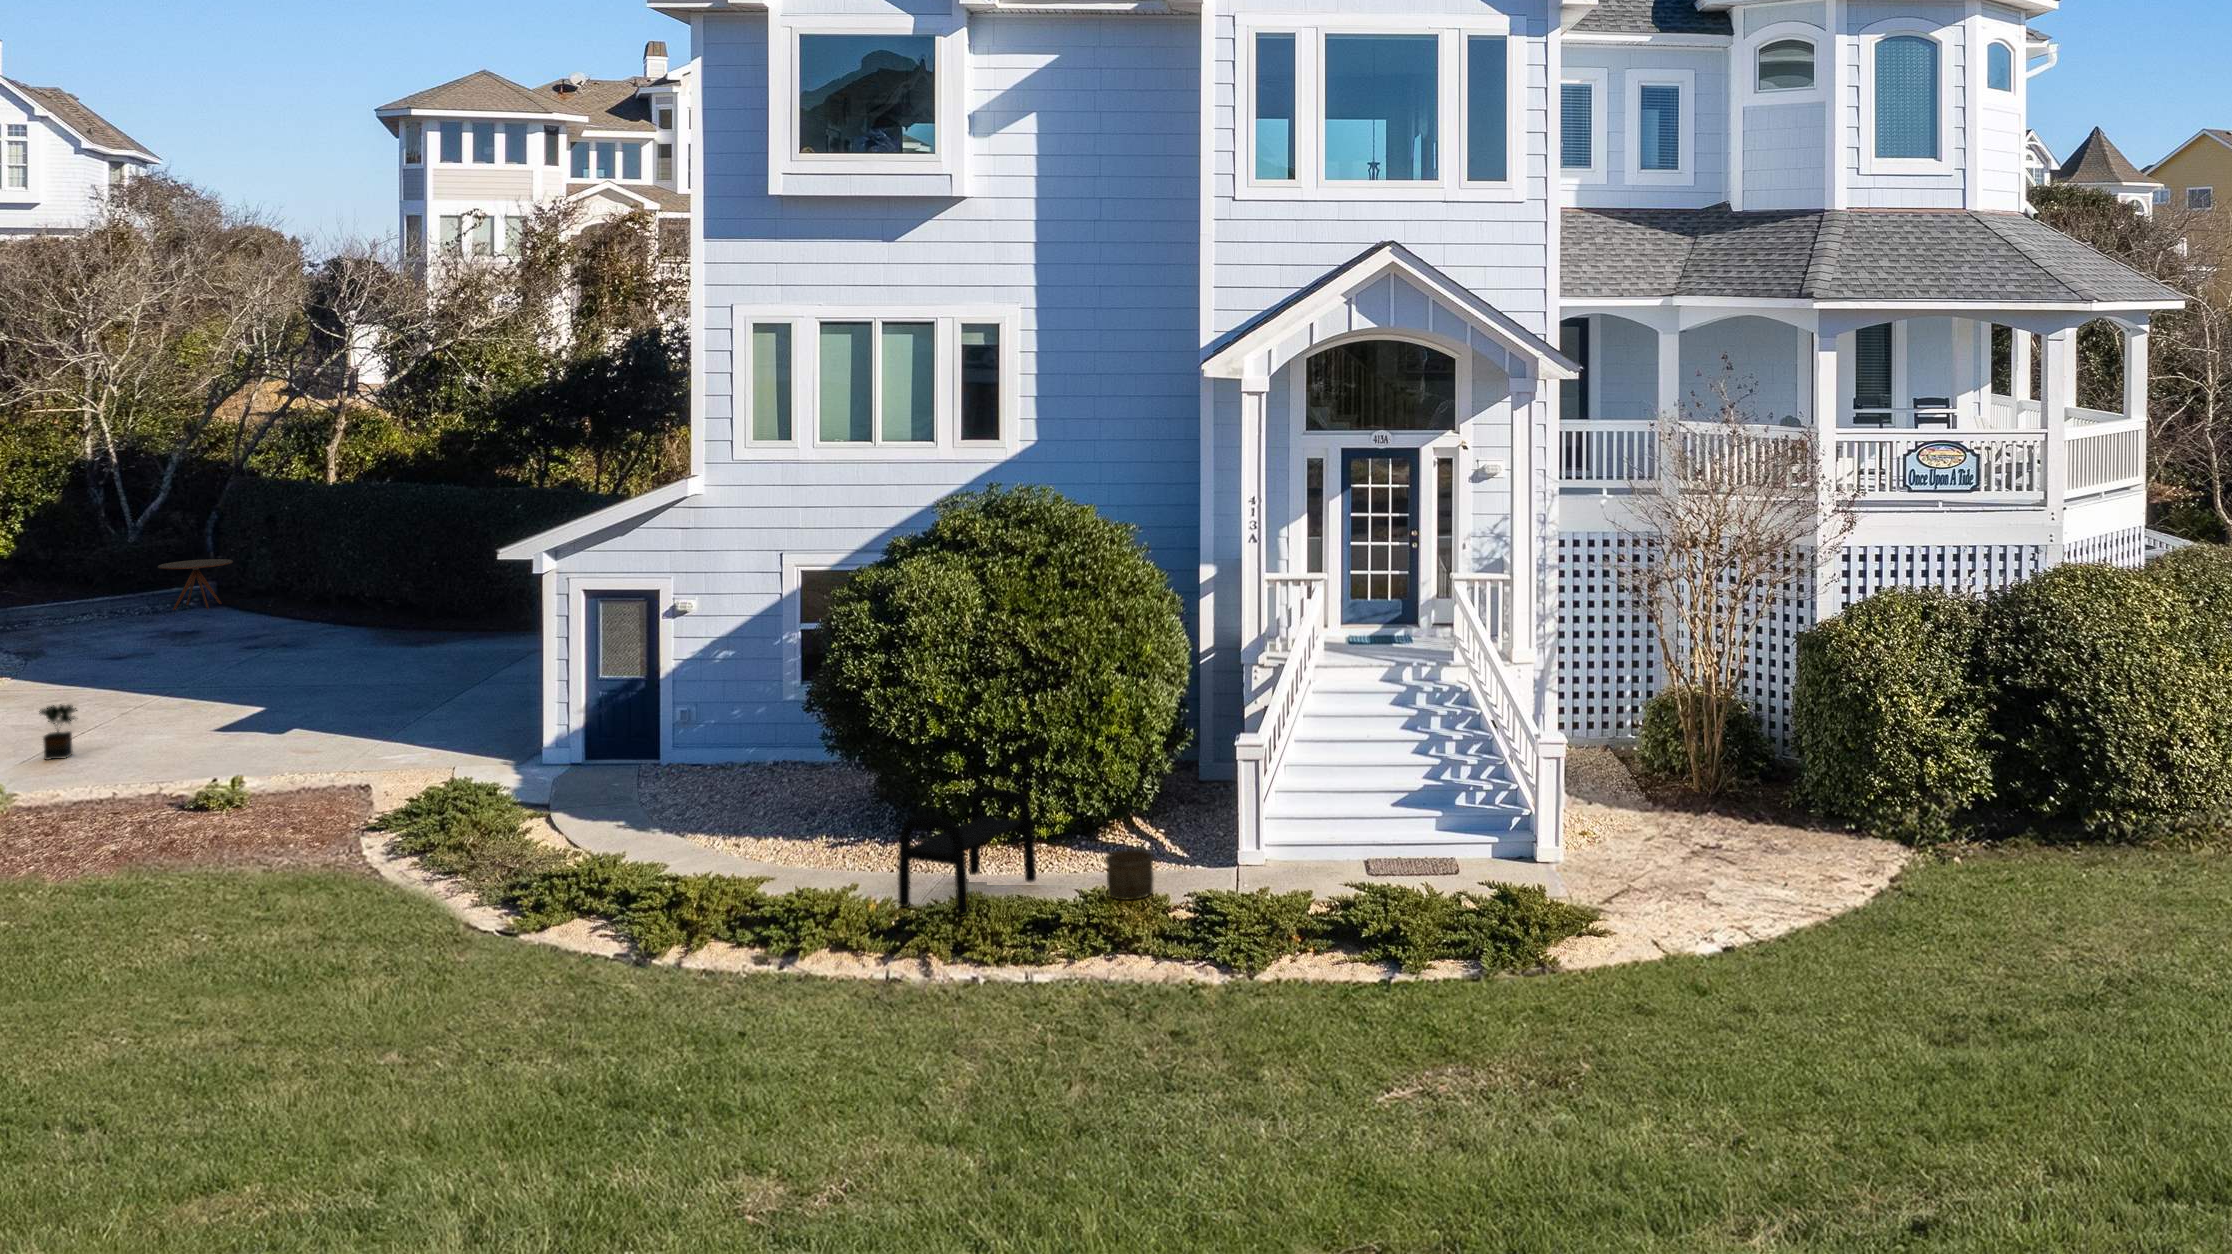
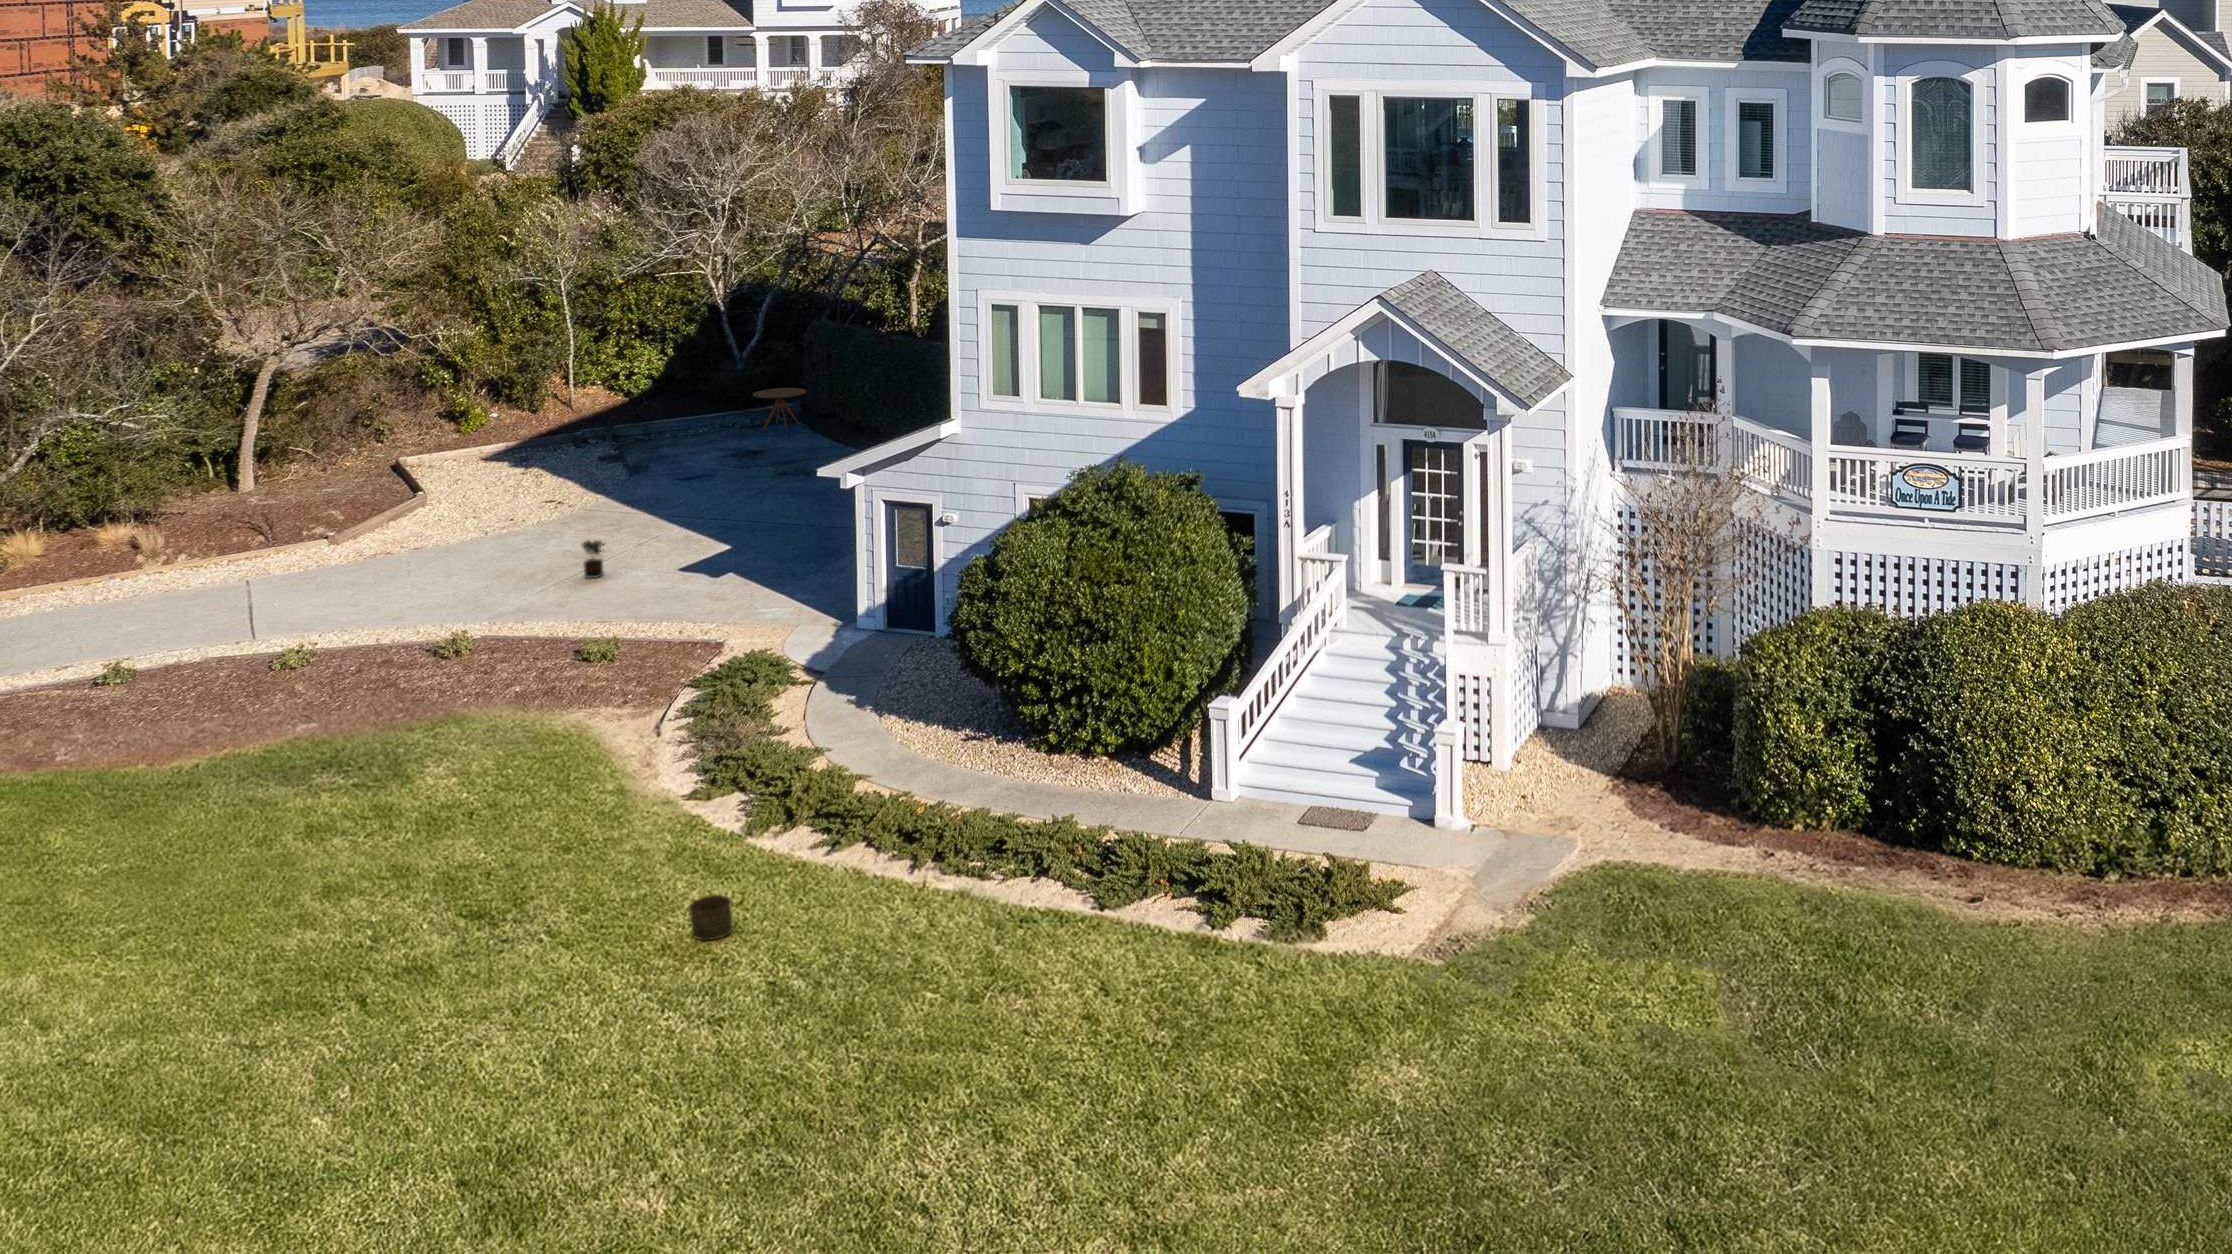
bench: present [898,788,1036,916] -> none [961,699,1069,791]
wooden bucket: present [1106,850,1154,900] -> present [689,895,733,940]

